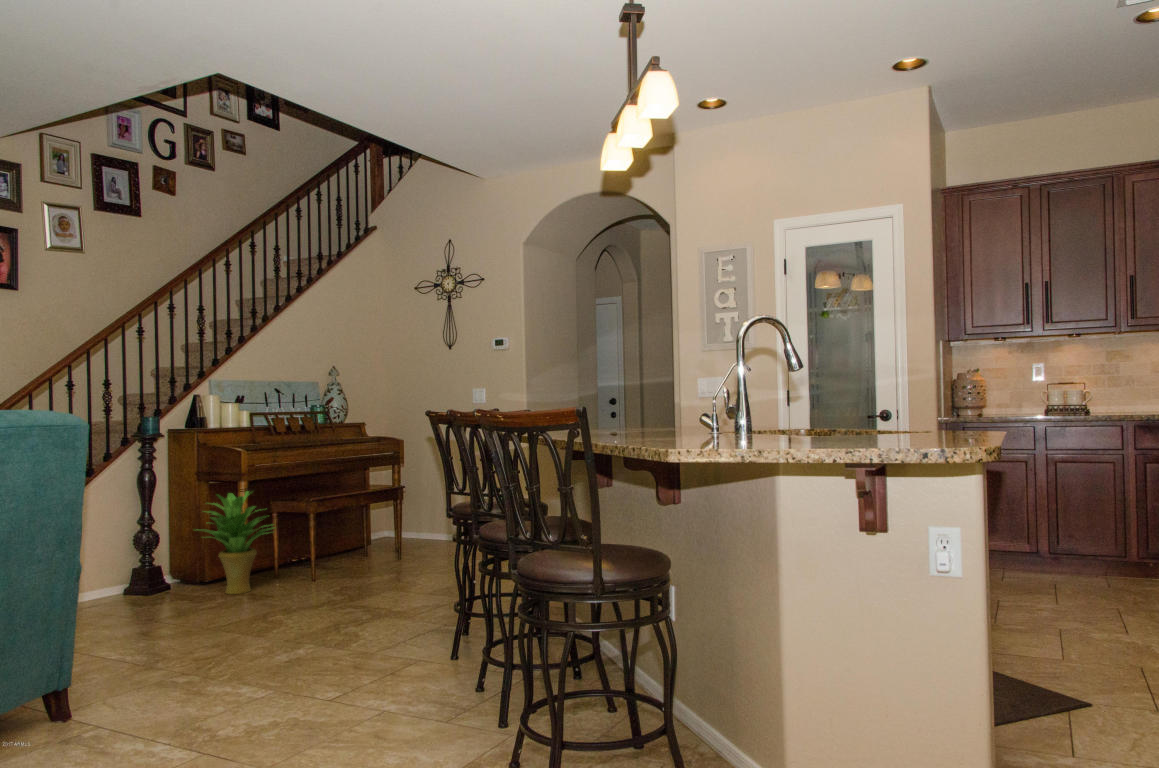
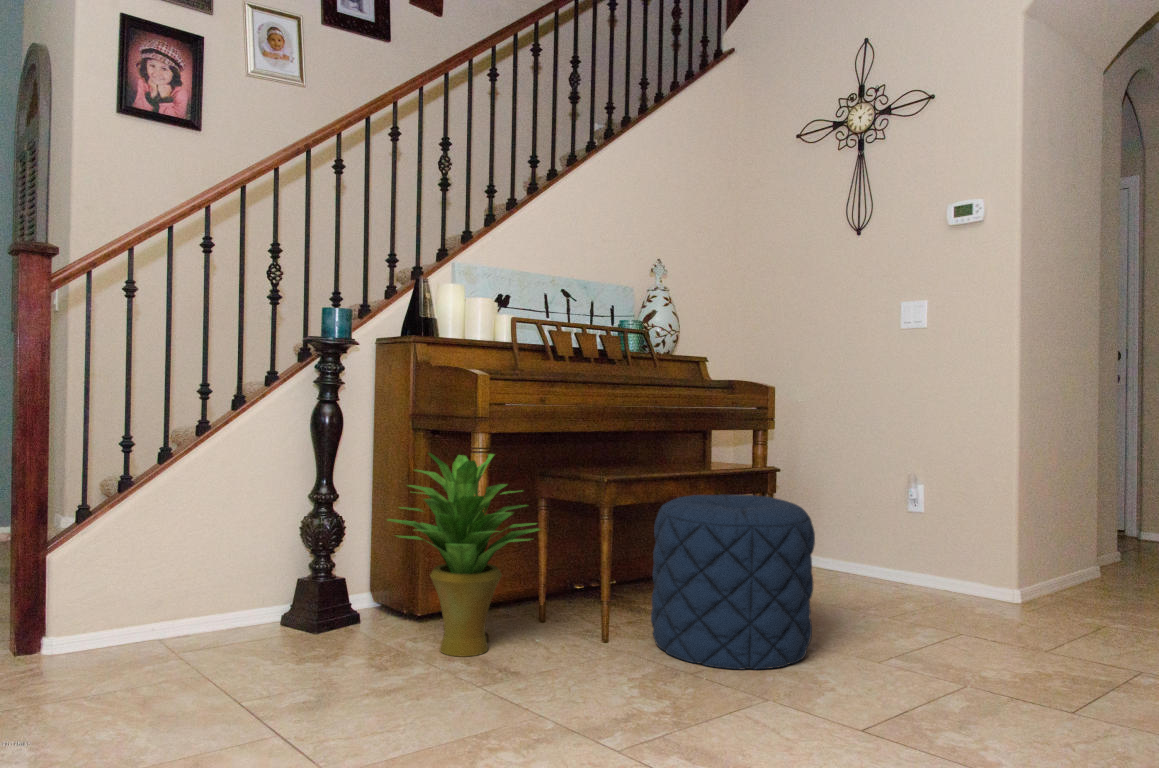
pouf: none [336,500,415,583] -> present [651,495,815,669]

